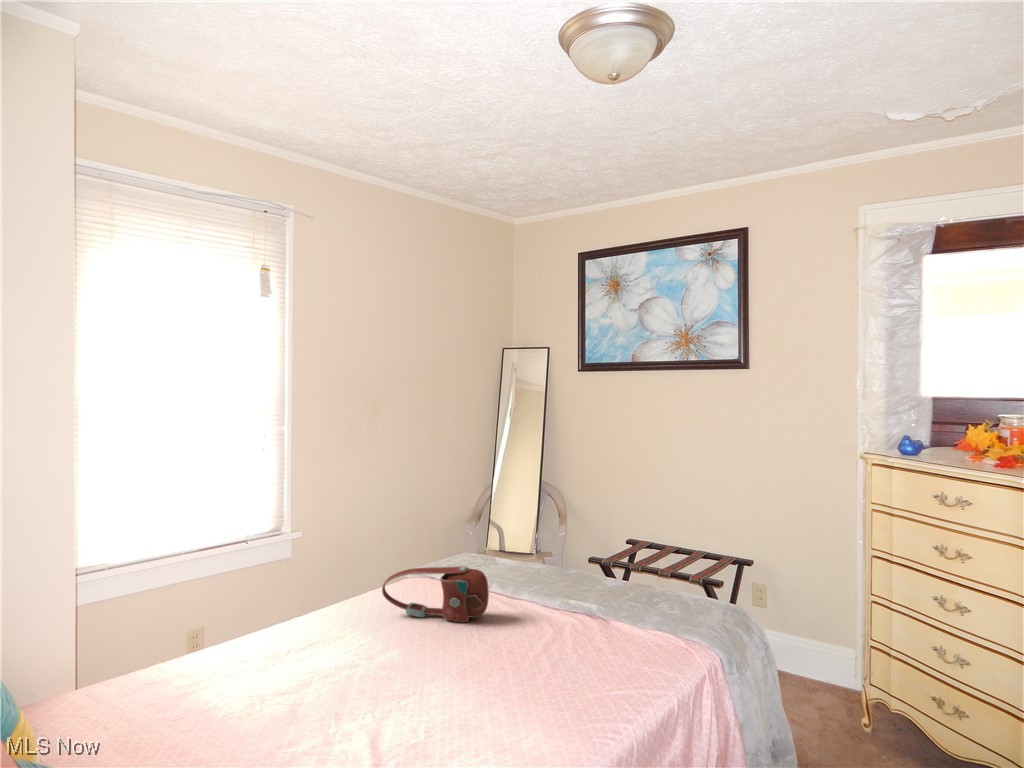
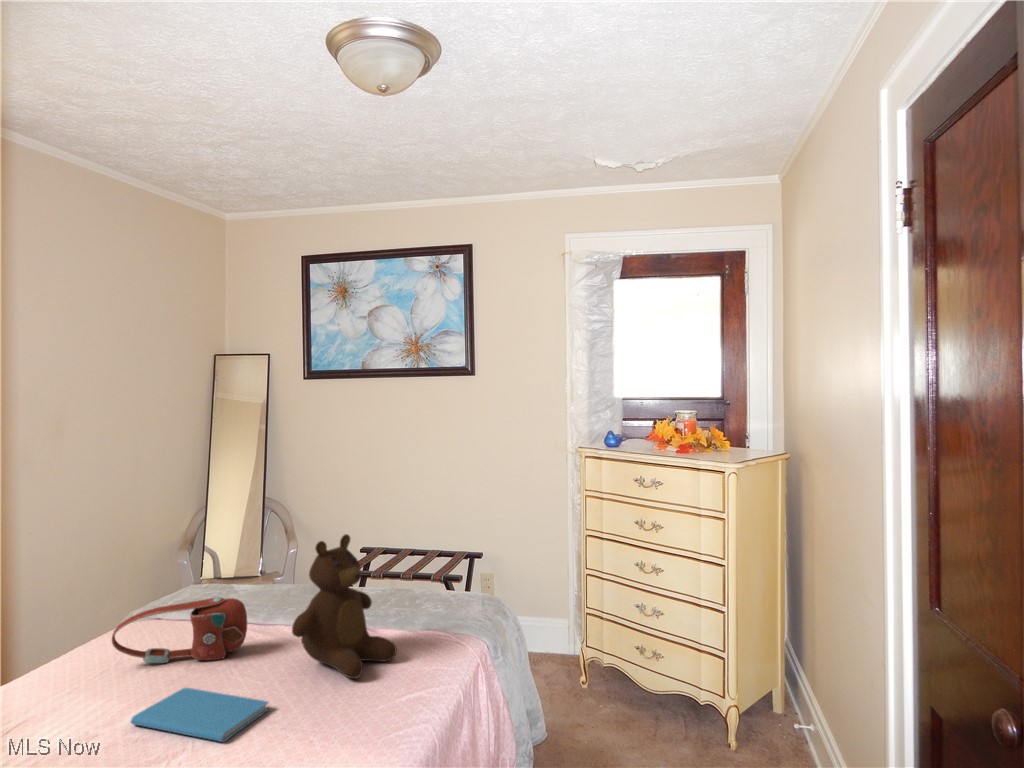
teddy bear: none [517,522,618,665] -> present [292,534,397,679]
book: none [380,642,488,697] -> present [131,688,268,742]

